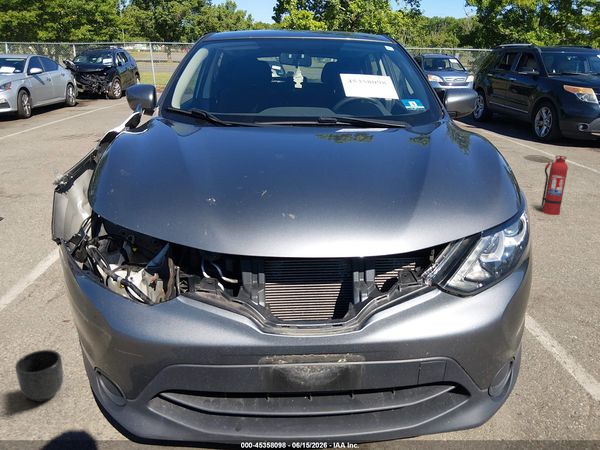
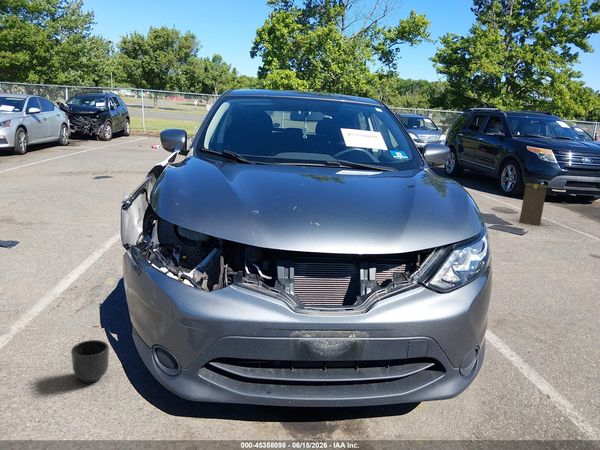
cardboard box: none [558,127,591,176] -> present [519,183,547,226]
fire extinguisher: present [541,156,568,215] -> none [504,205,526,257]

